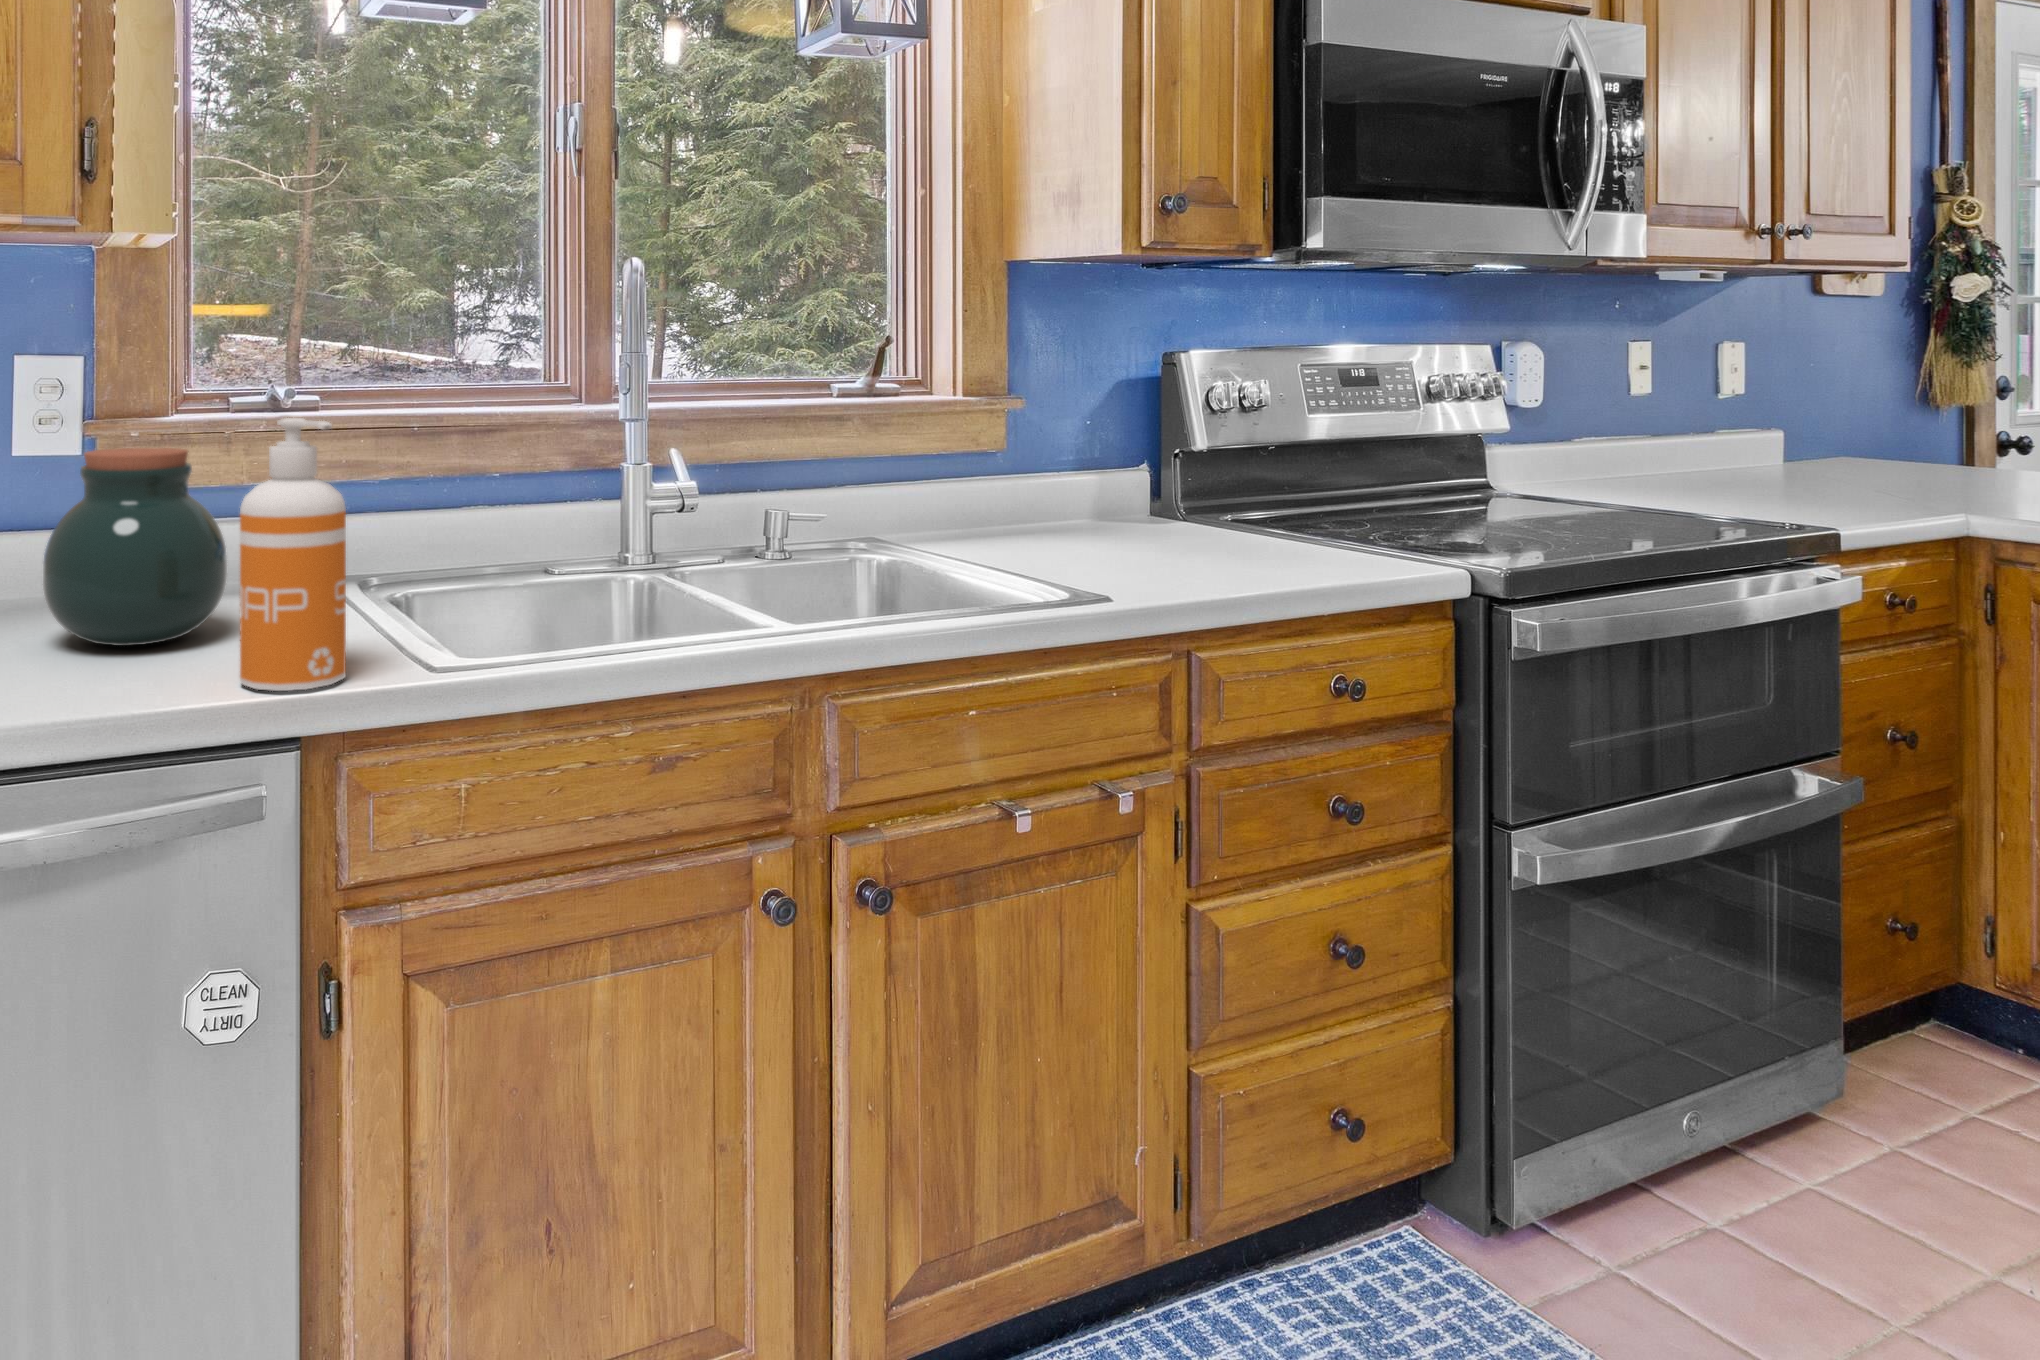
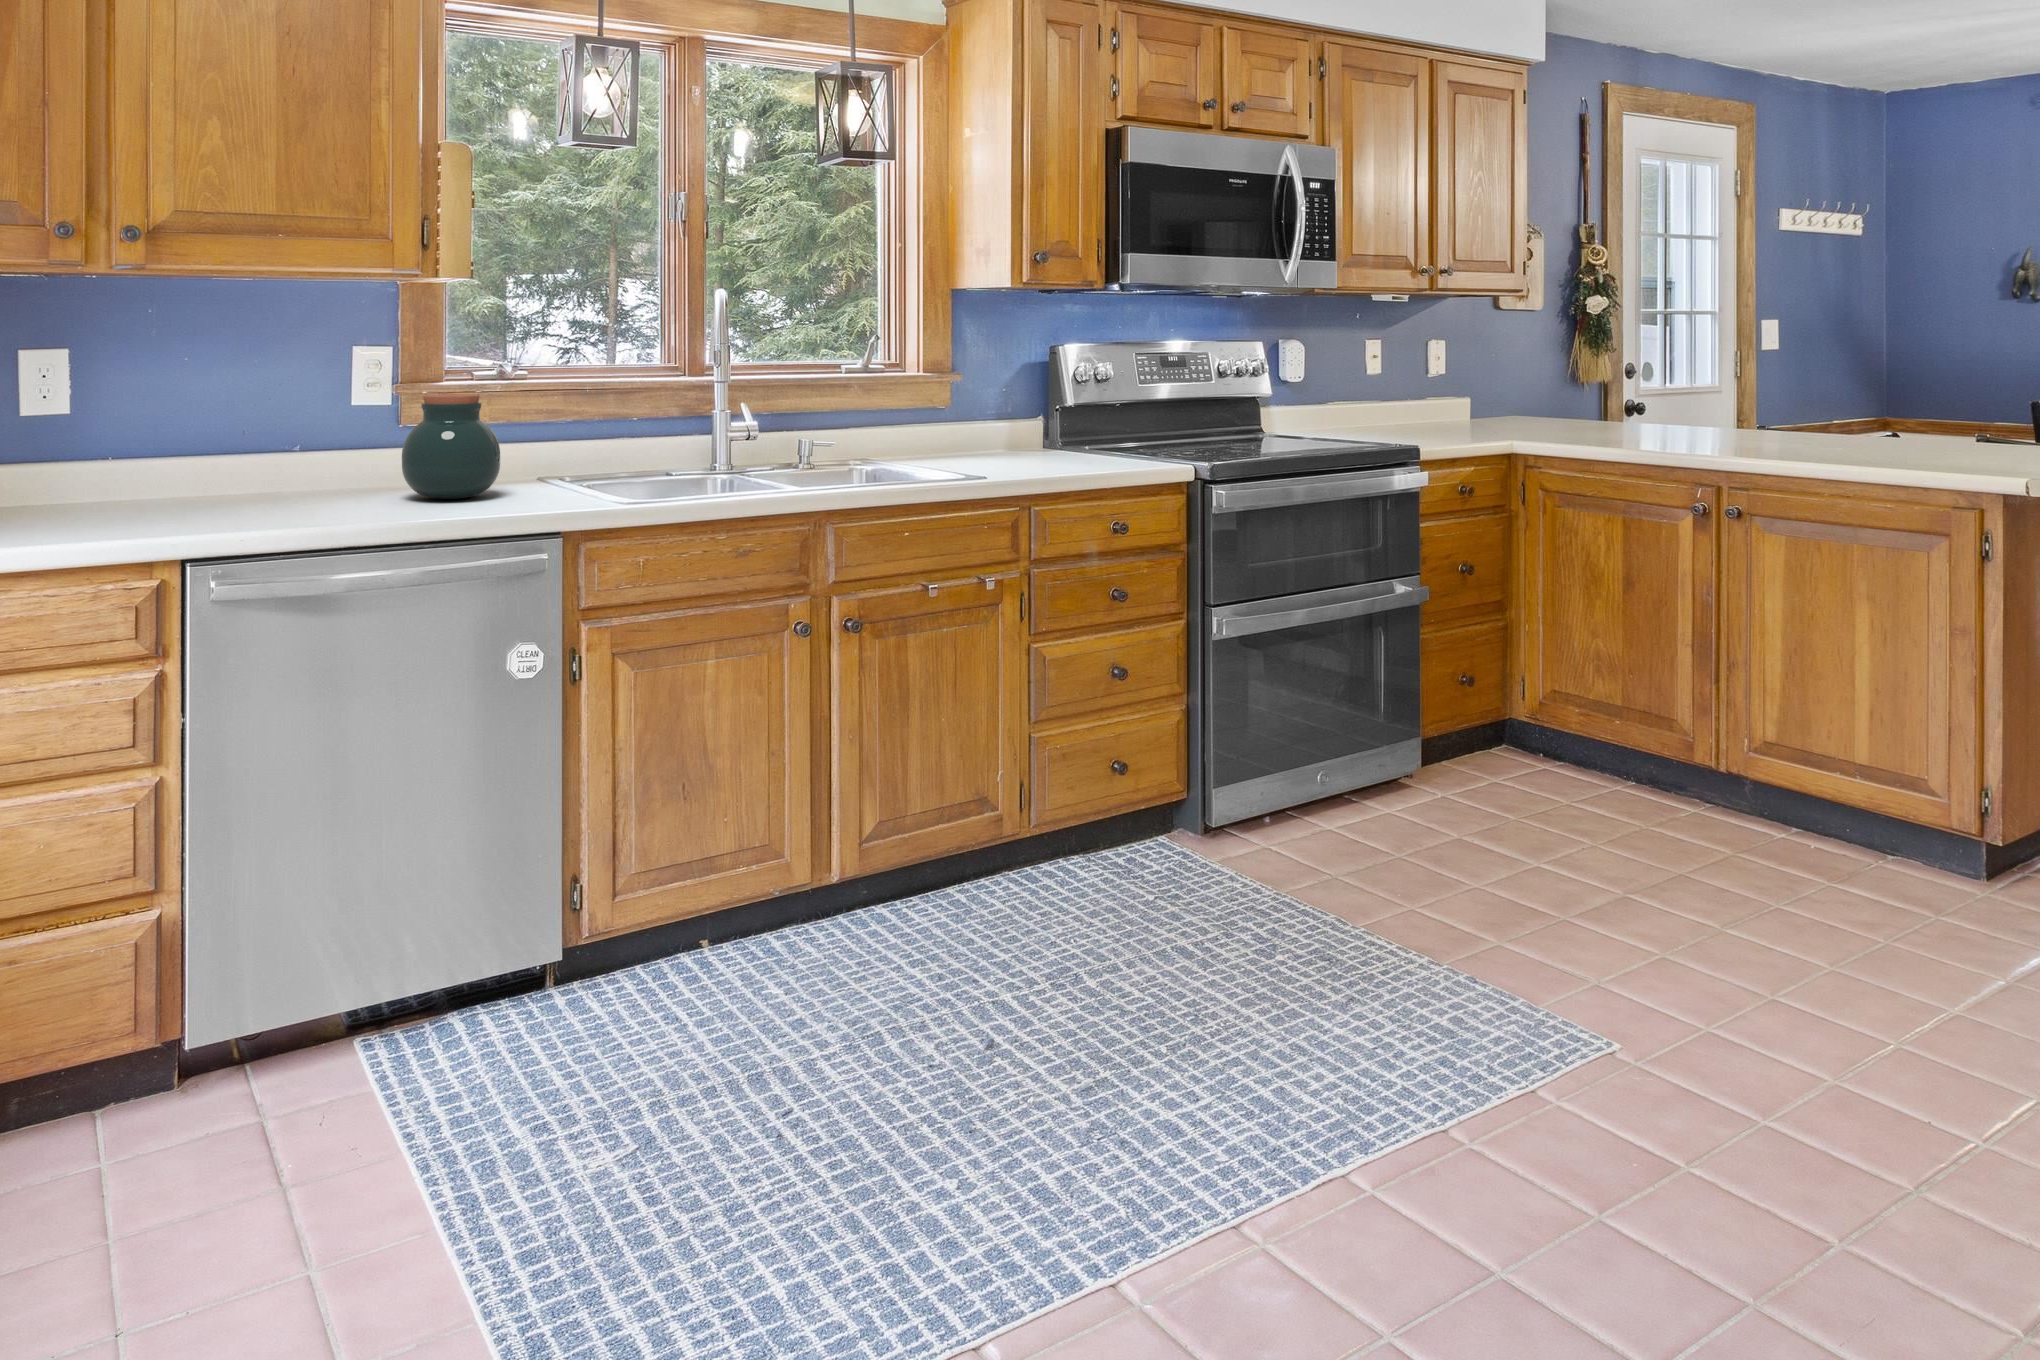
soap dispenser: present [240,418,346,691] -> none [523,375,578,511]

